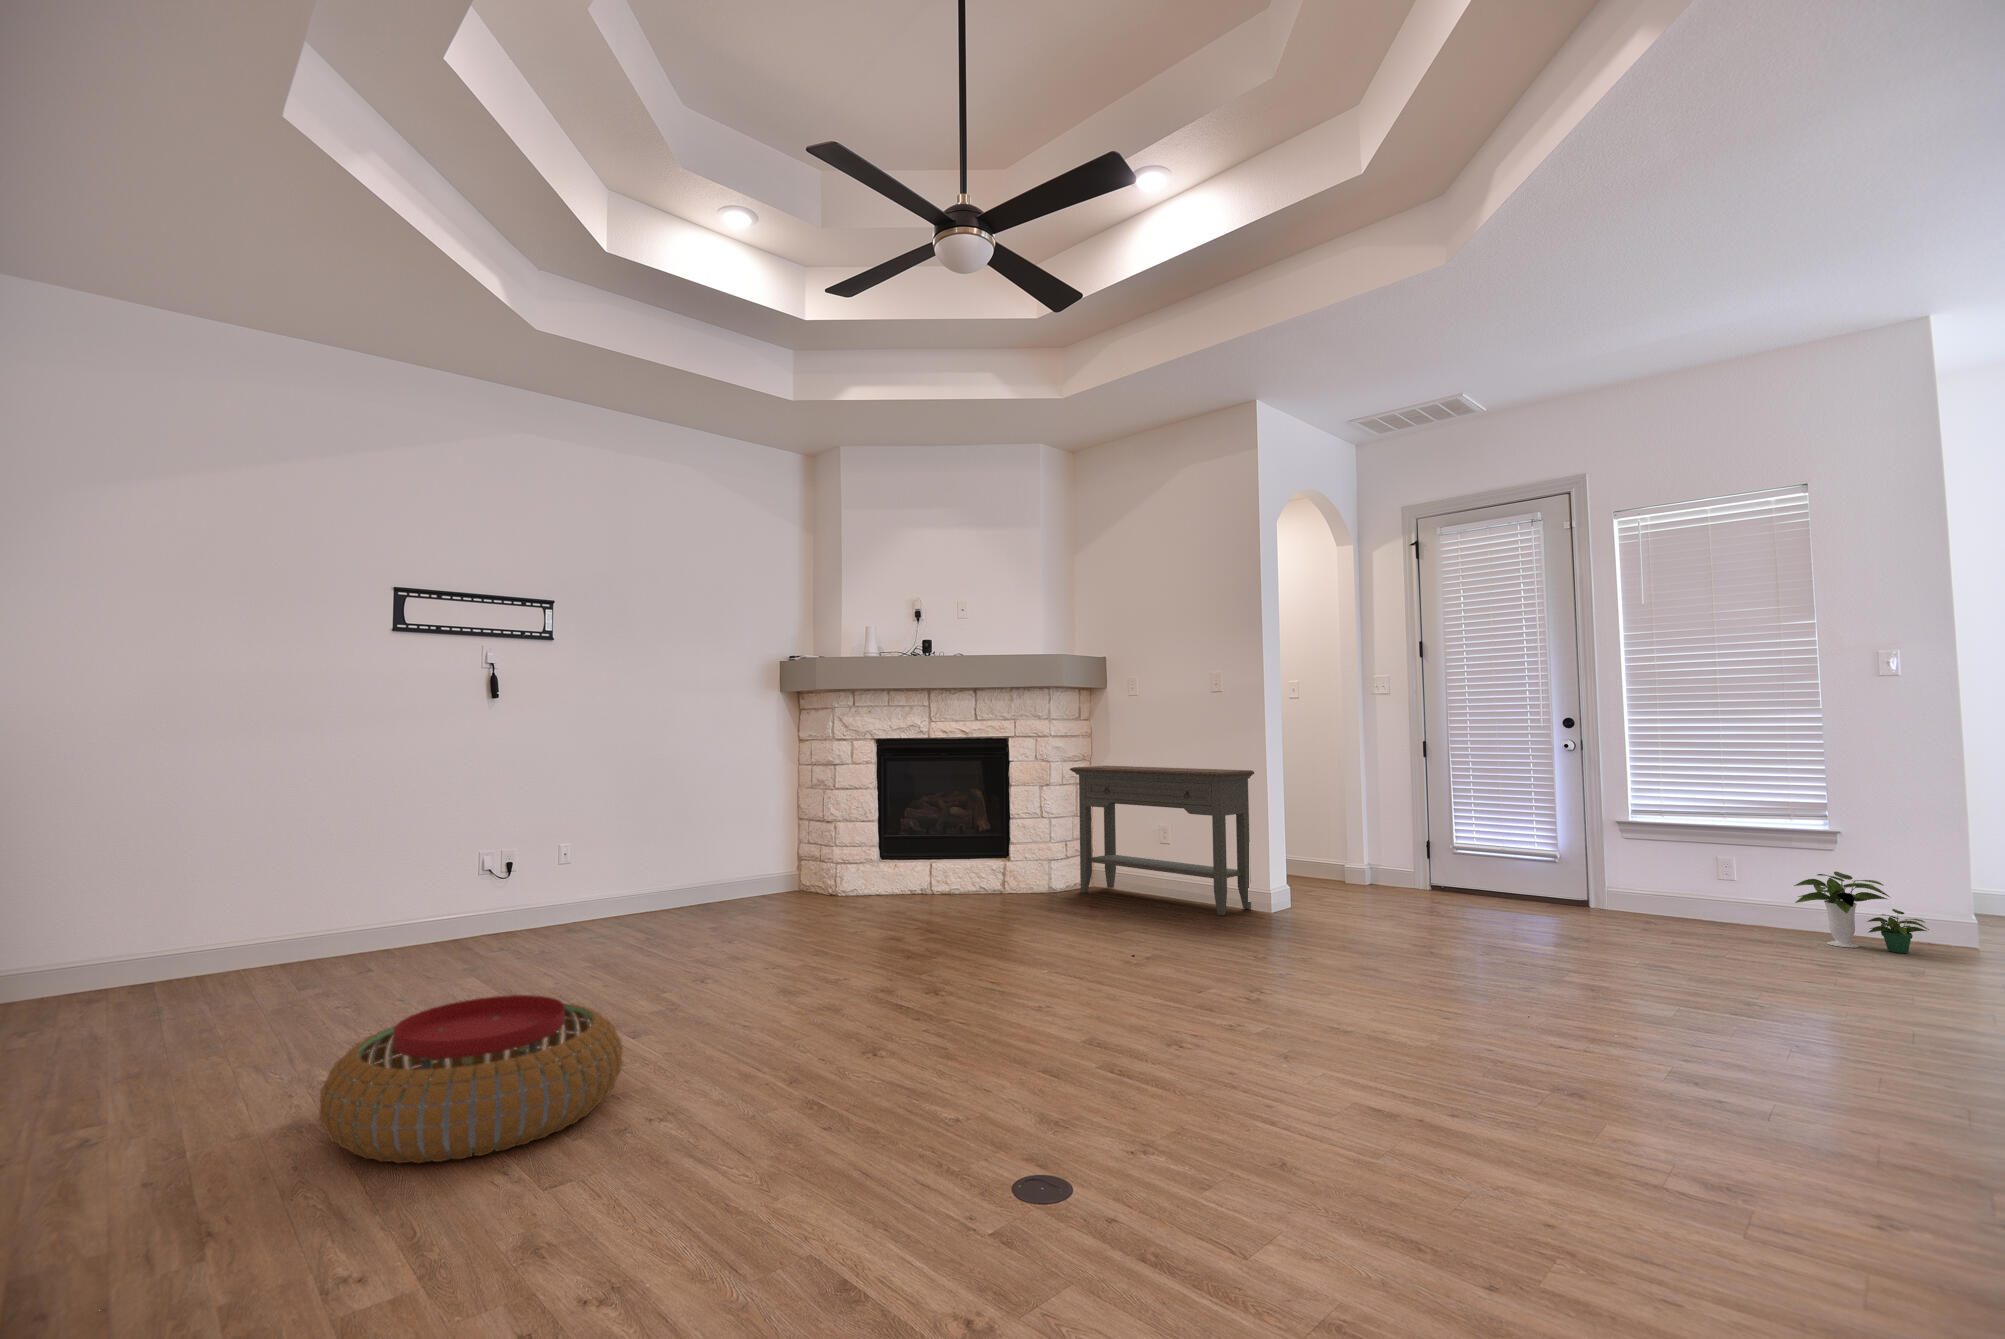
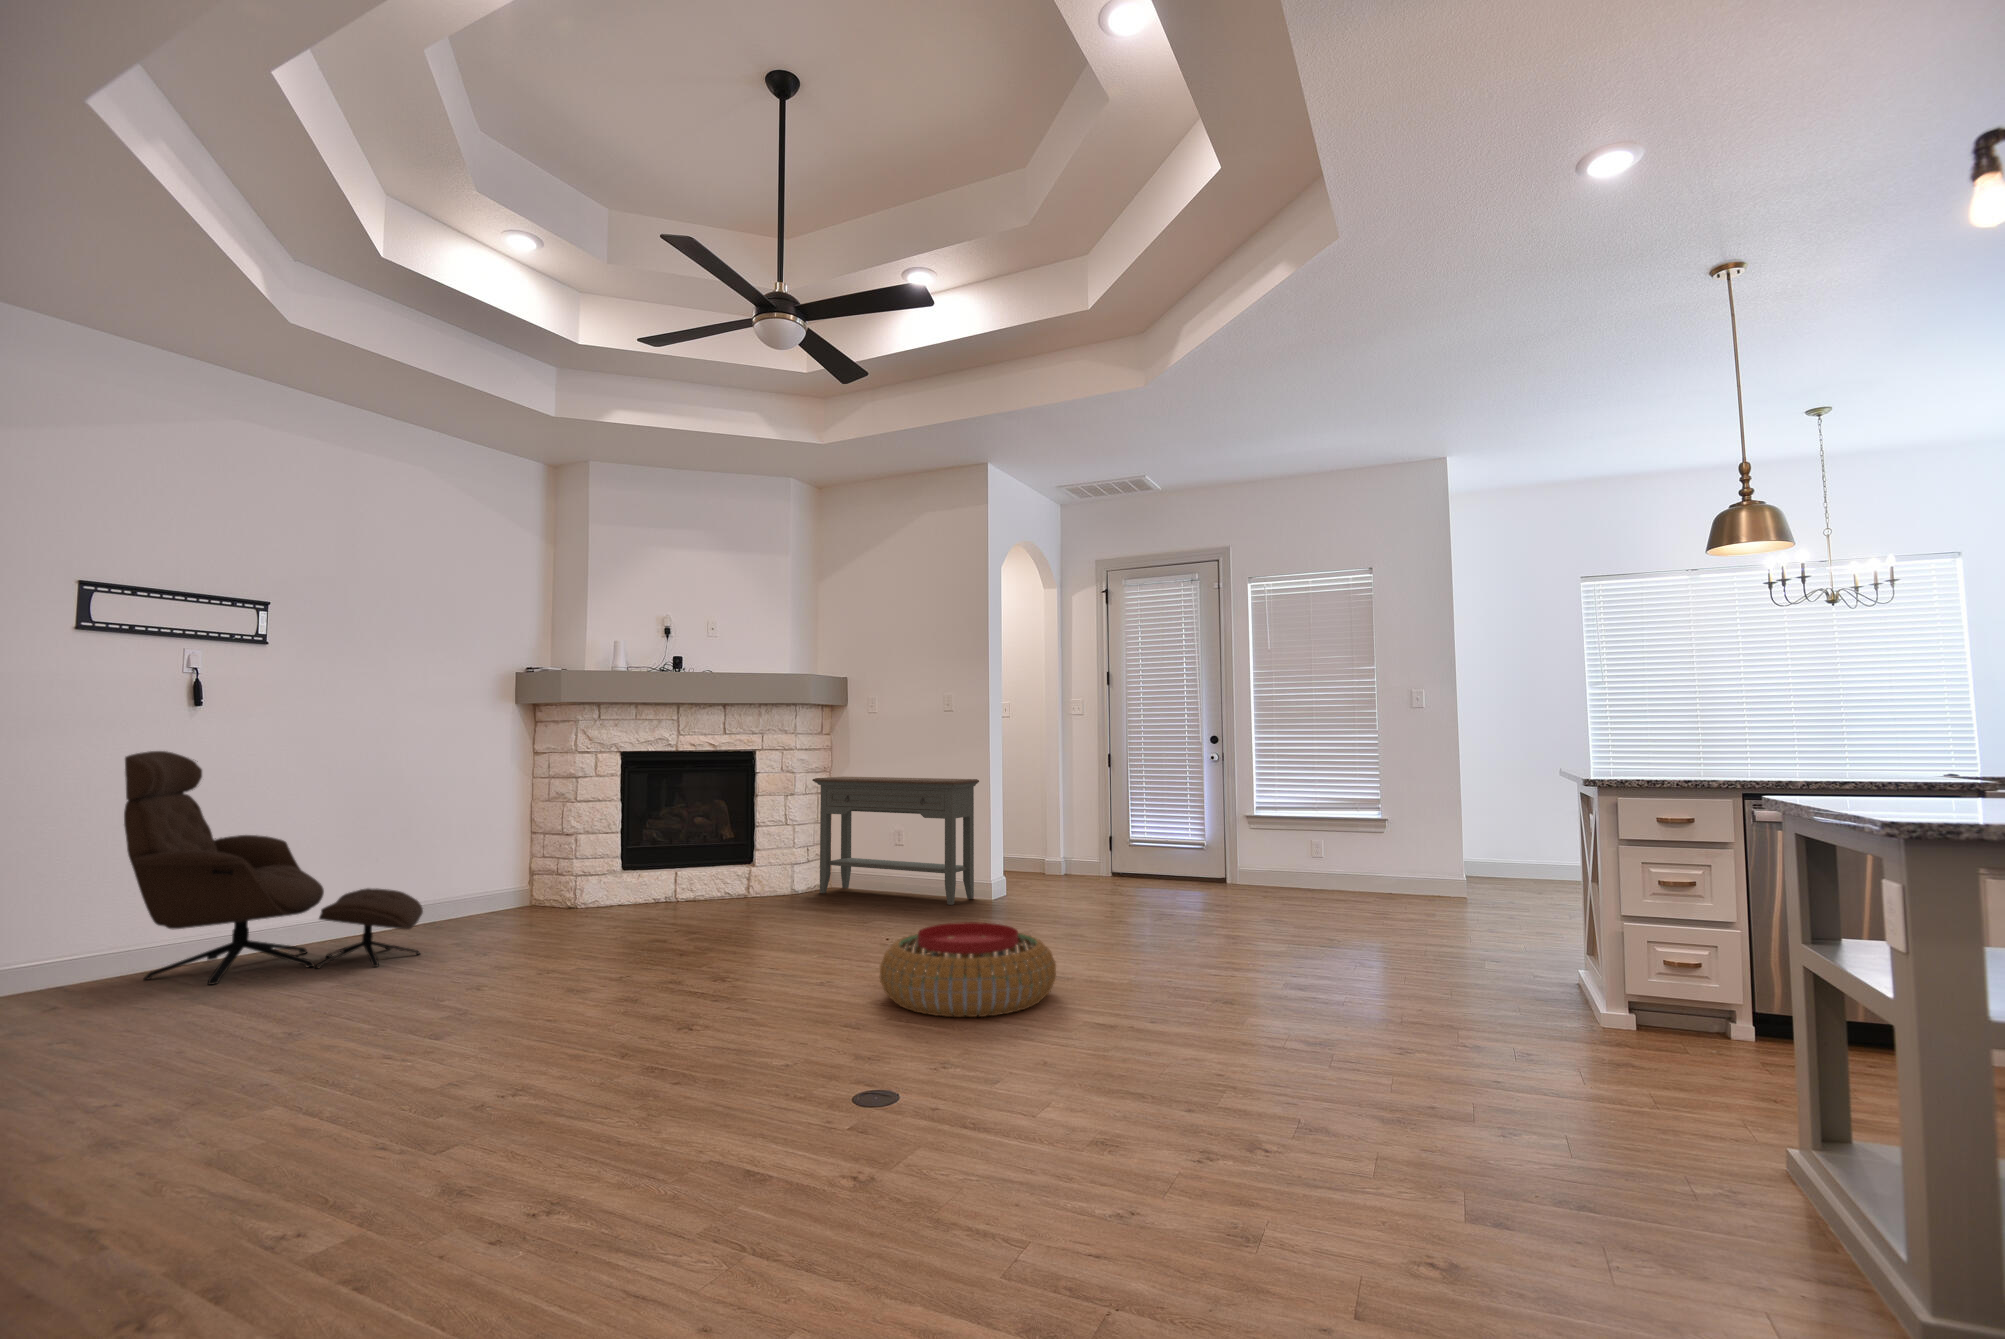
lounge chair: none [423,739,678,958] -> present [124,751,423,985]
potted plant: present [1794,871,1929,953] -> none [1358,848,1435,903]
pouf: present [319,995,623,1163] -> present [880,922,1056,1017]

